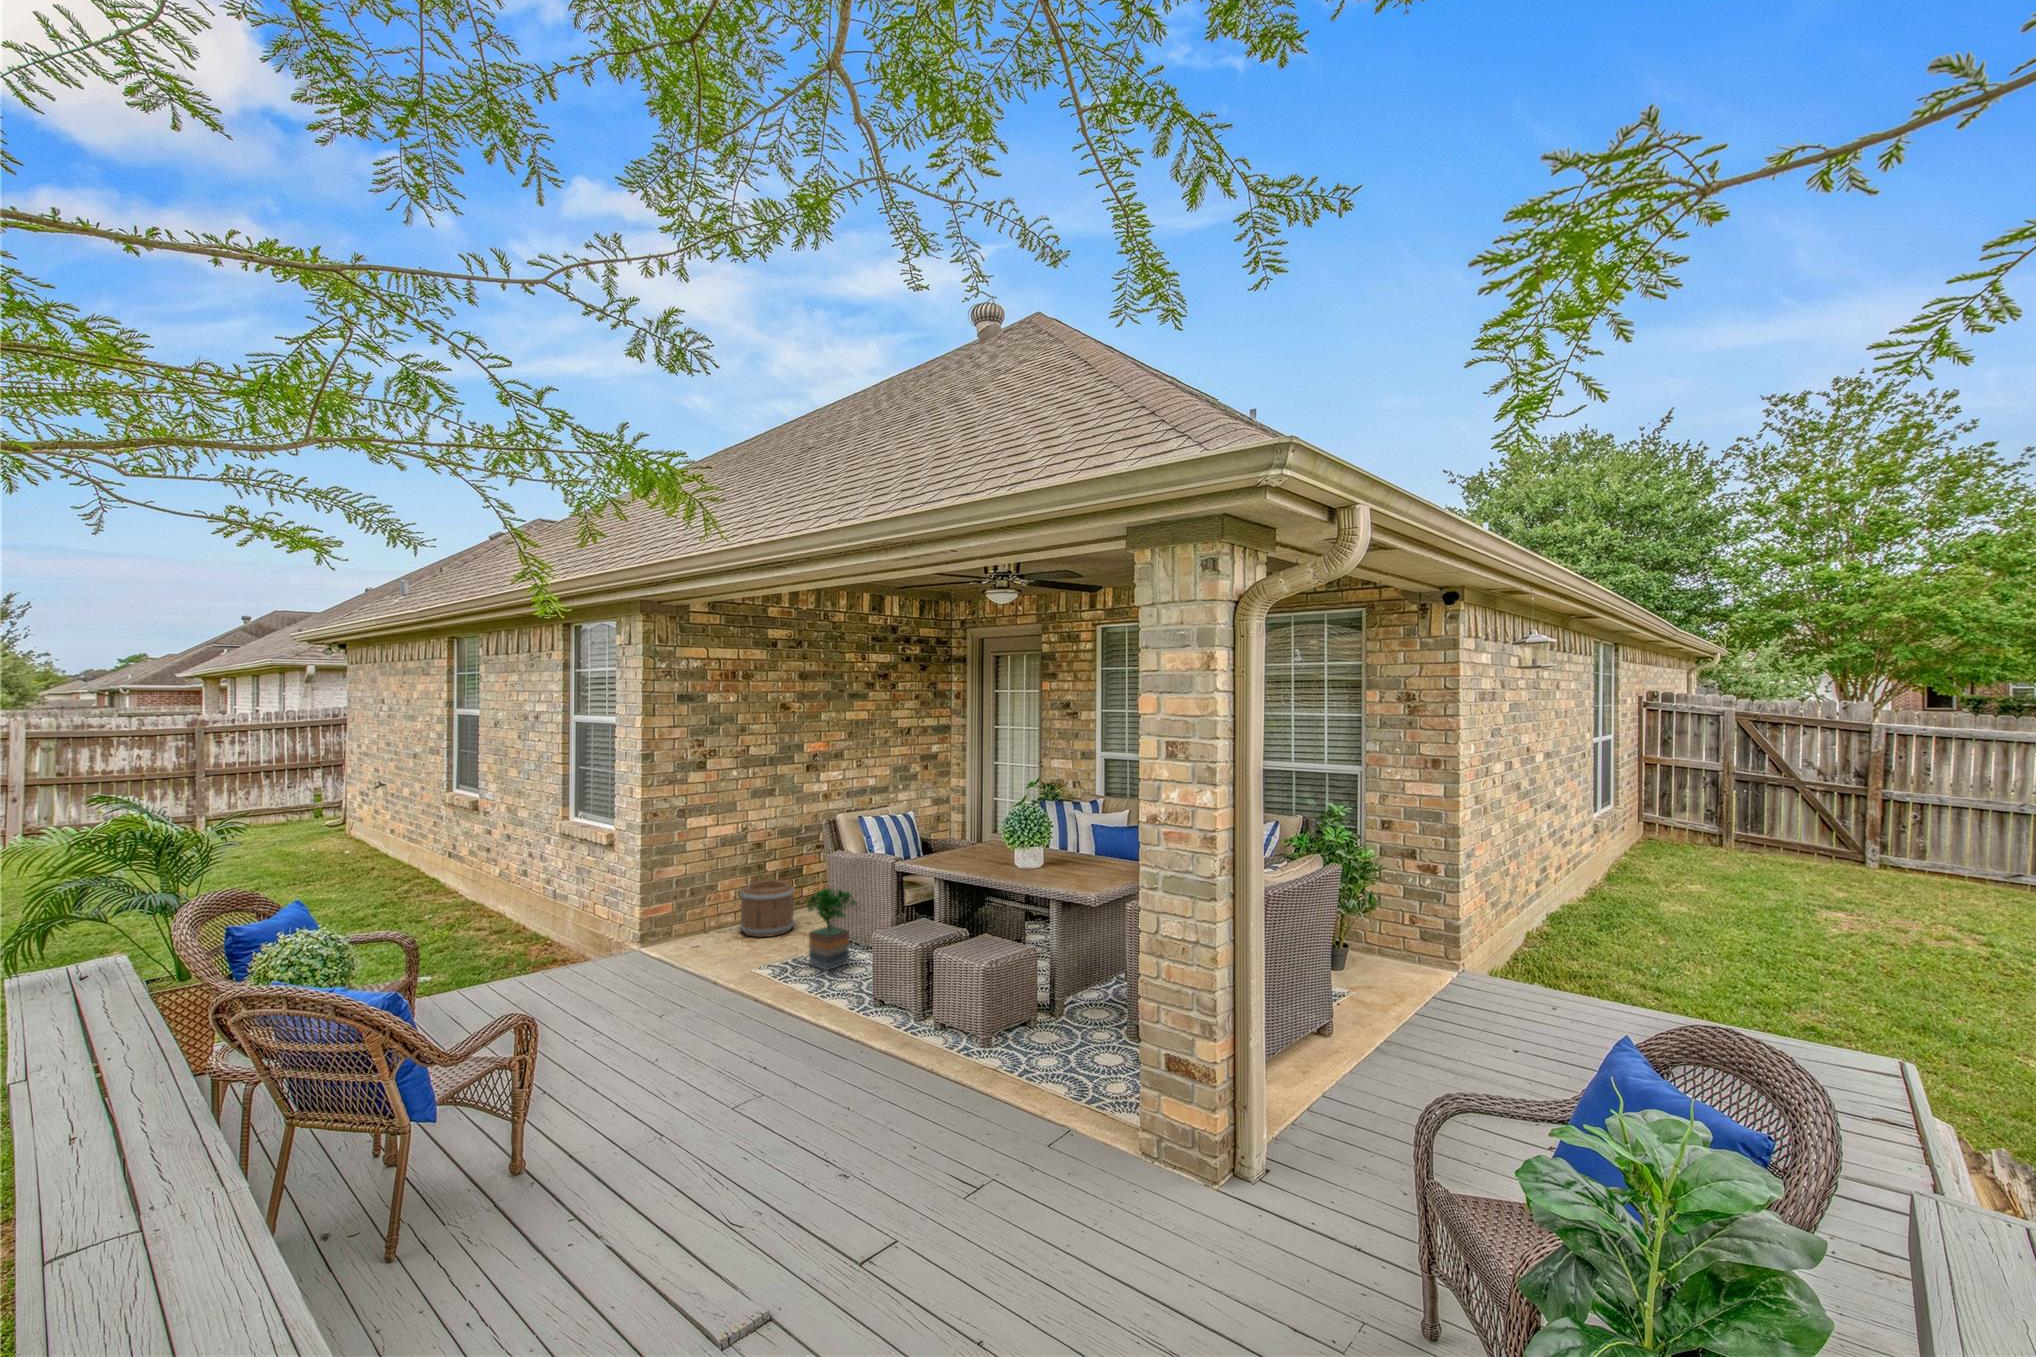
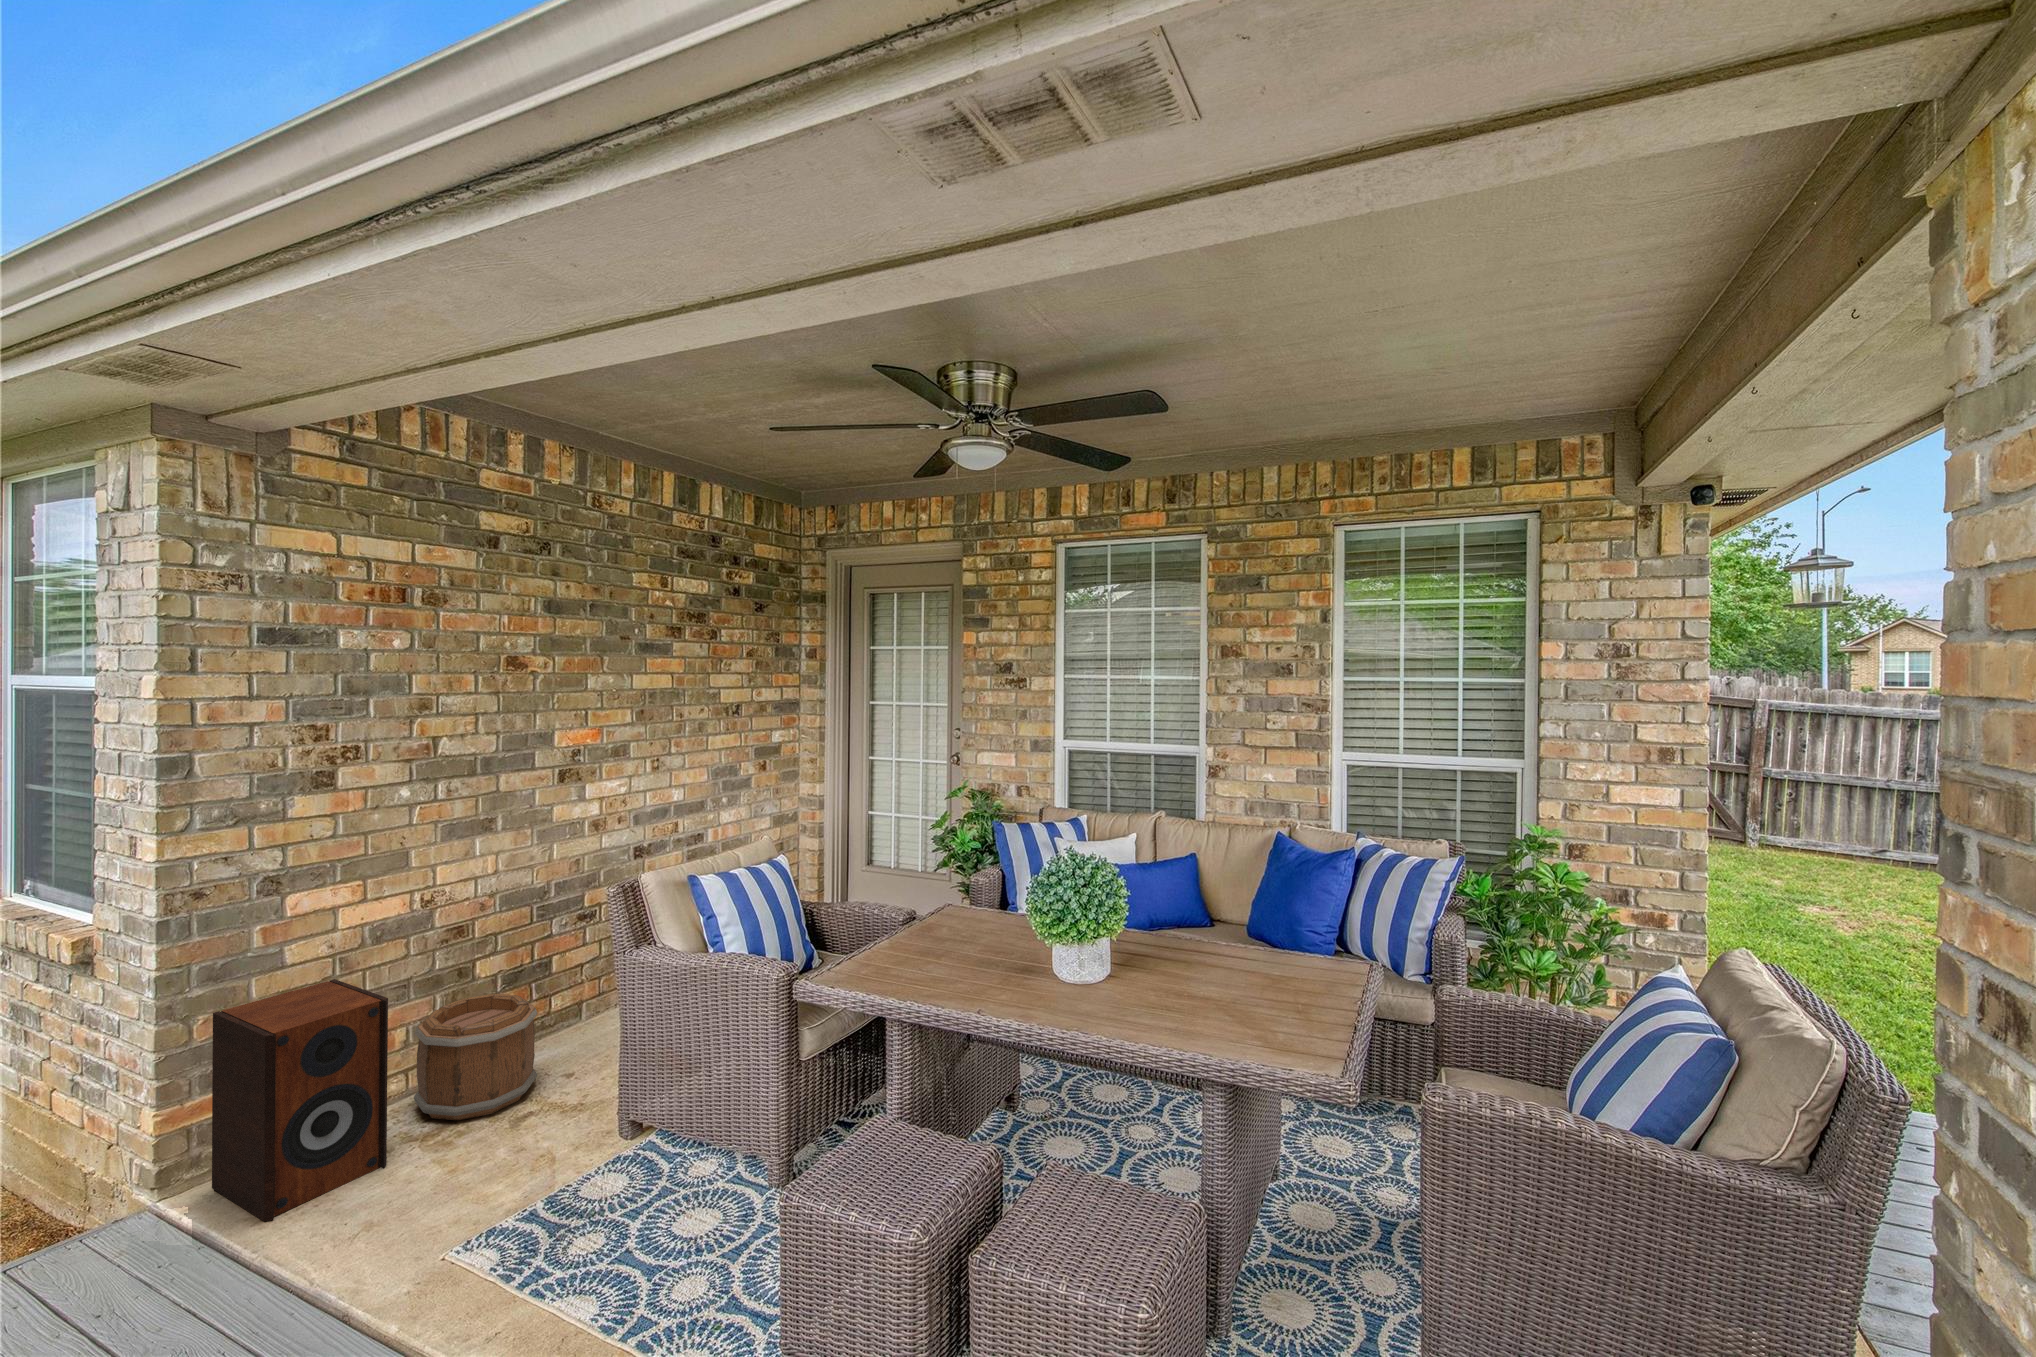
speaker: none [662,861,730,959] -> present [212,979,388,1221]
potted tree: present [807,889,857,970] -> none [569,1026,687,1213]

